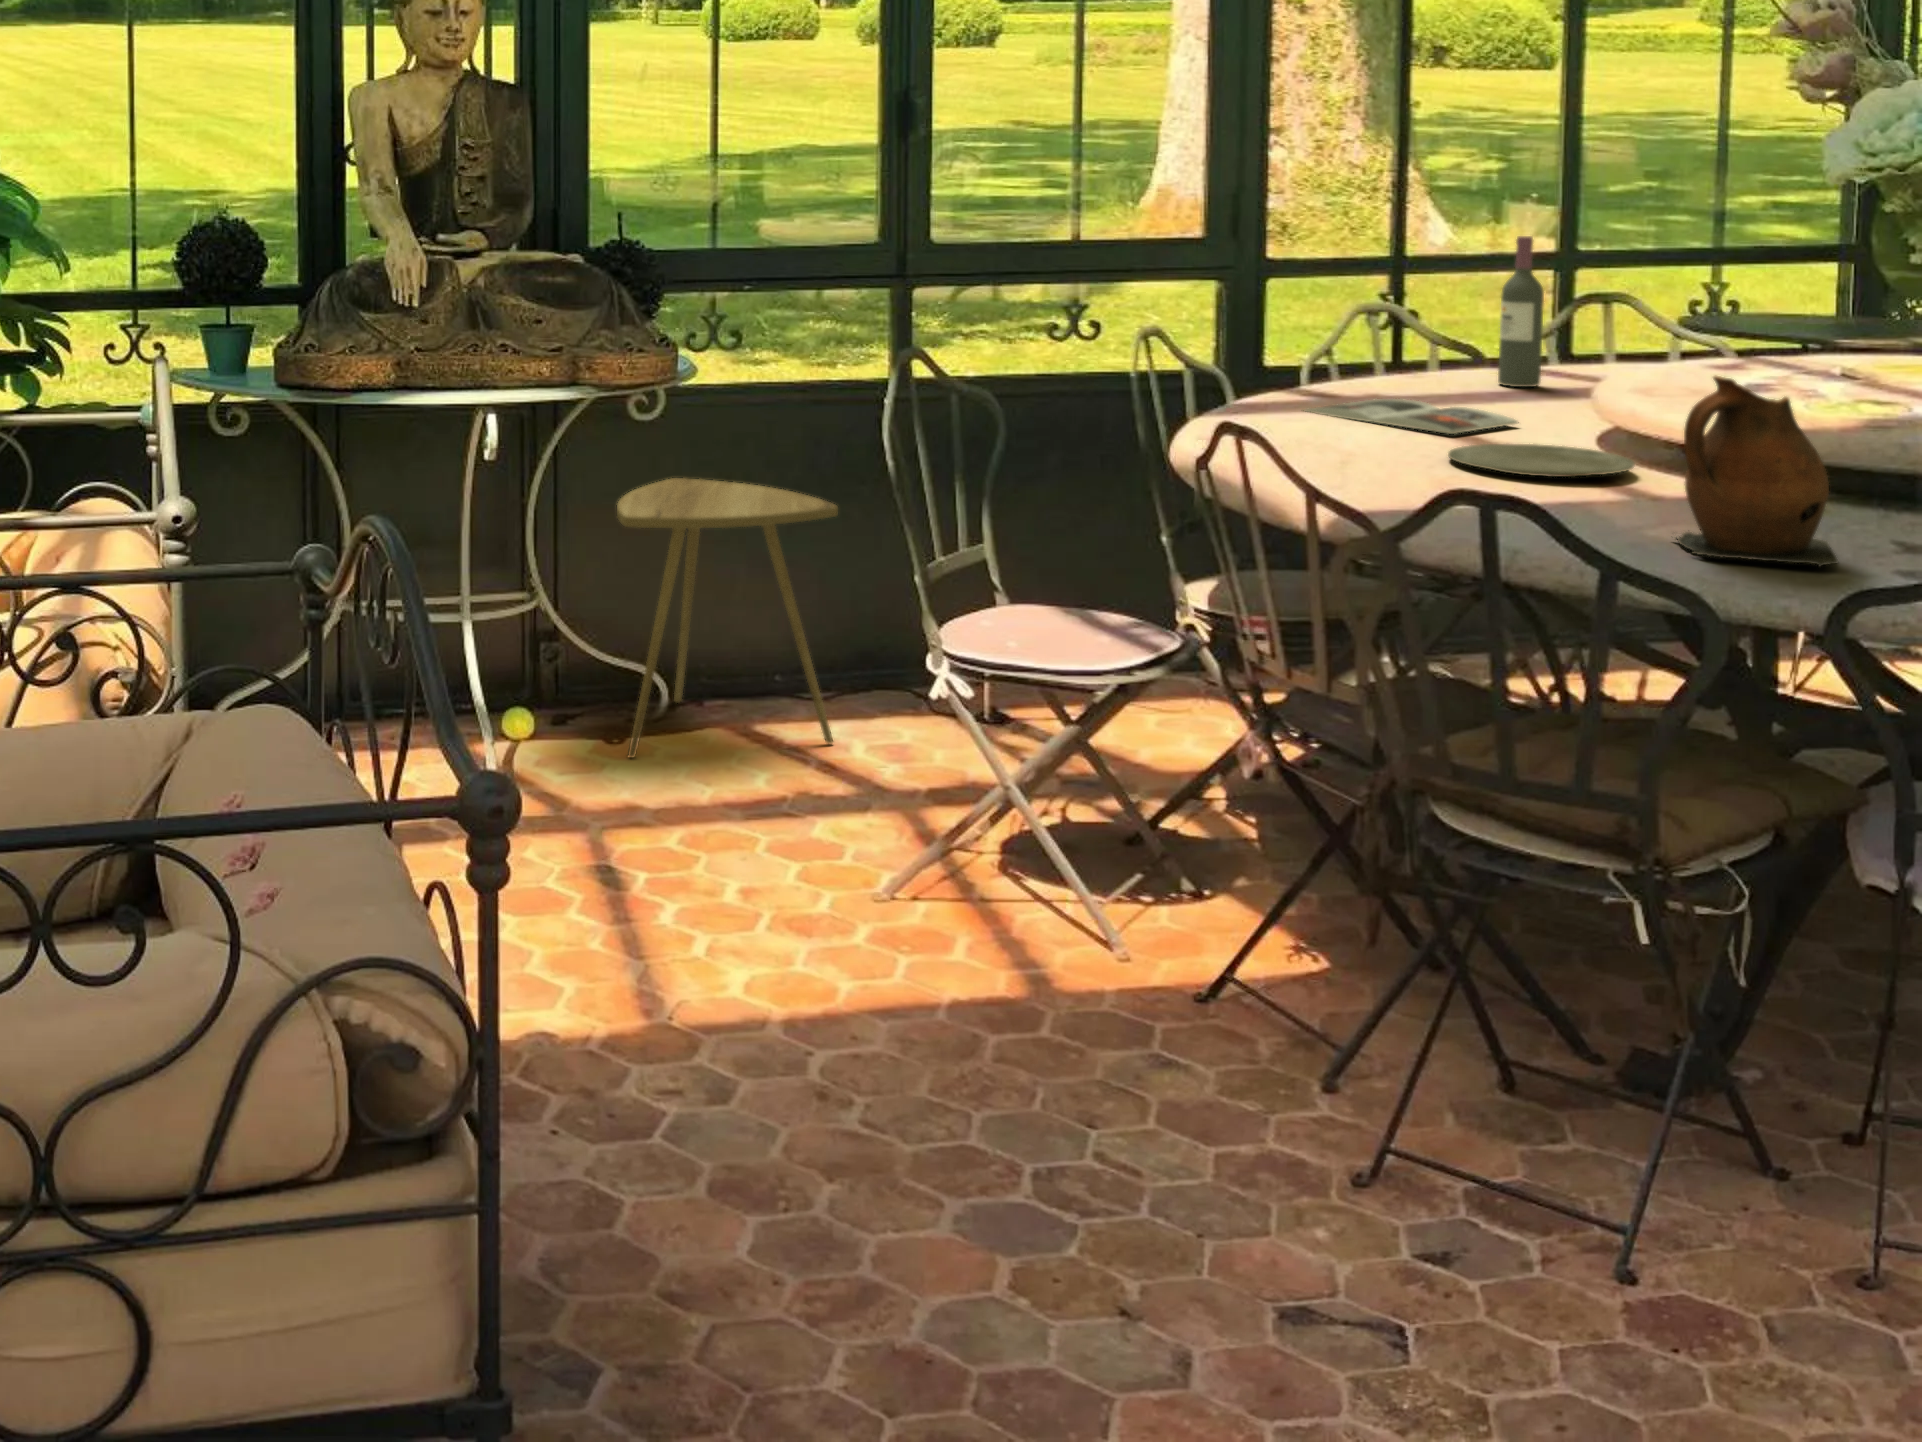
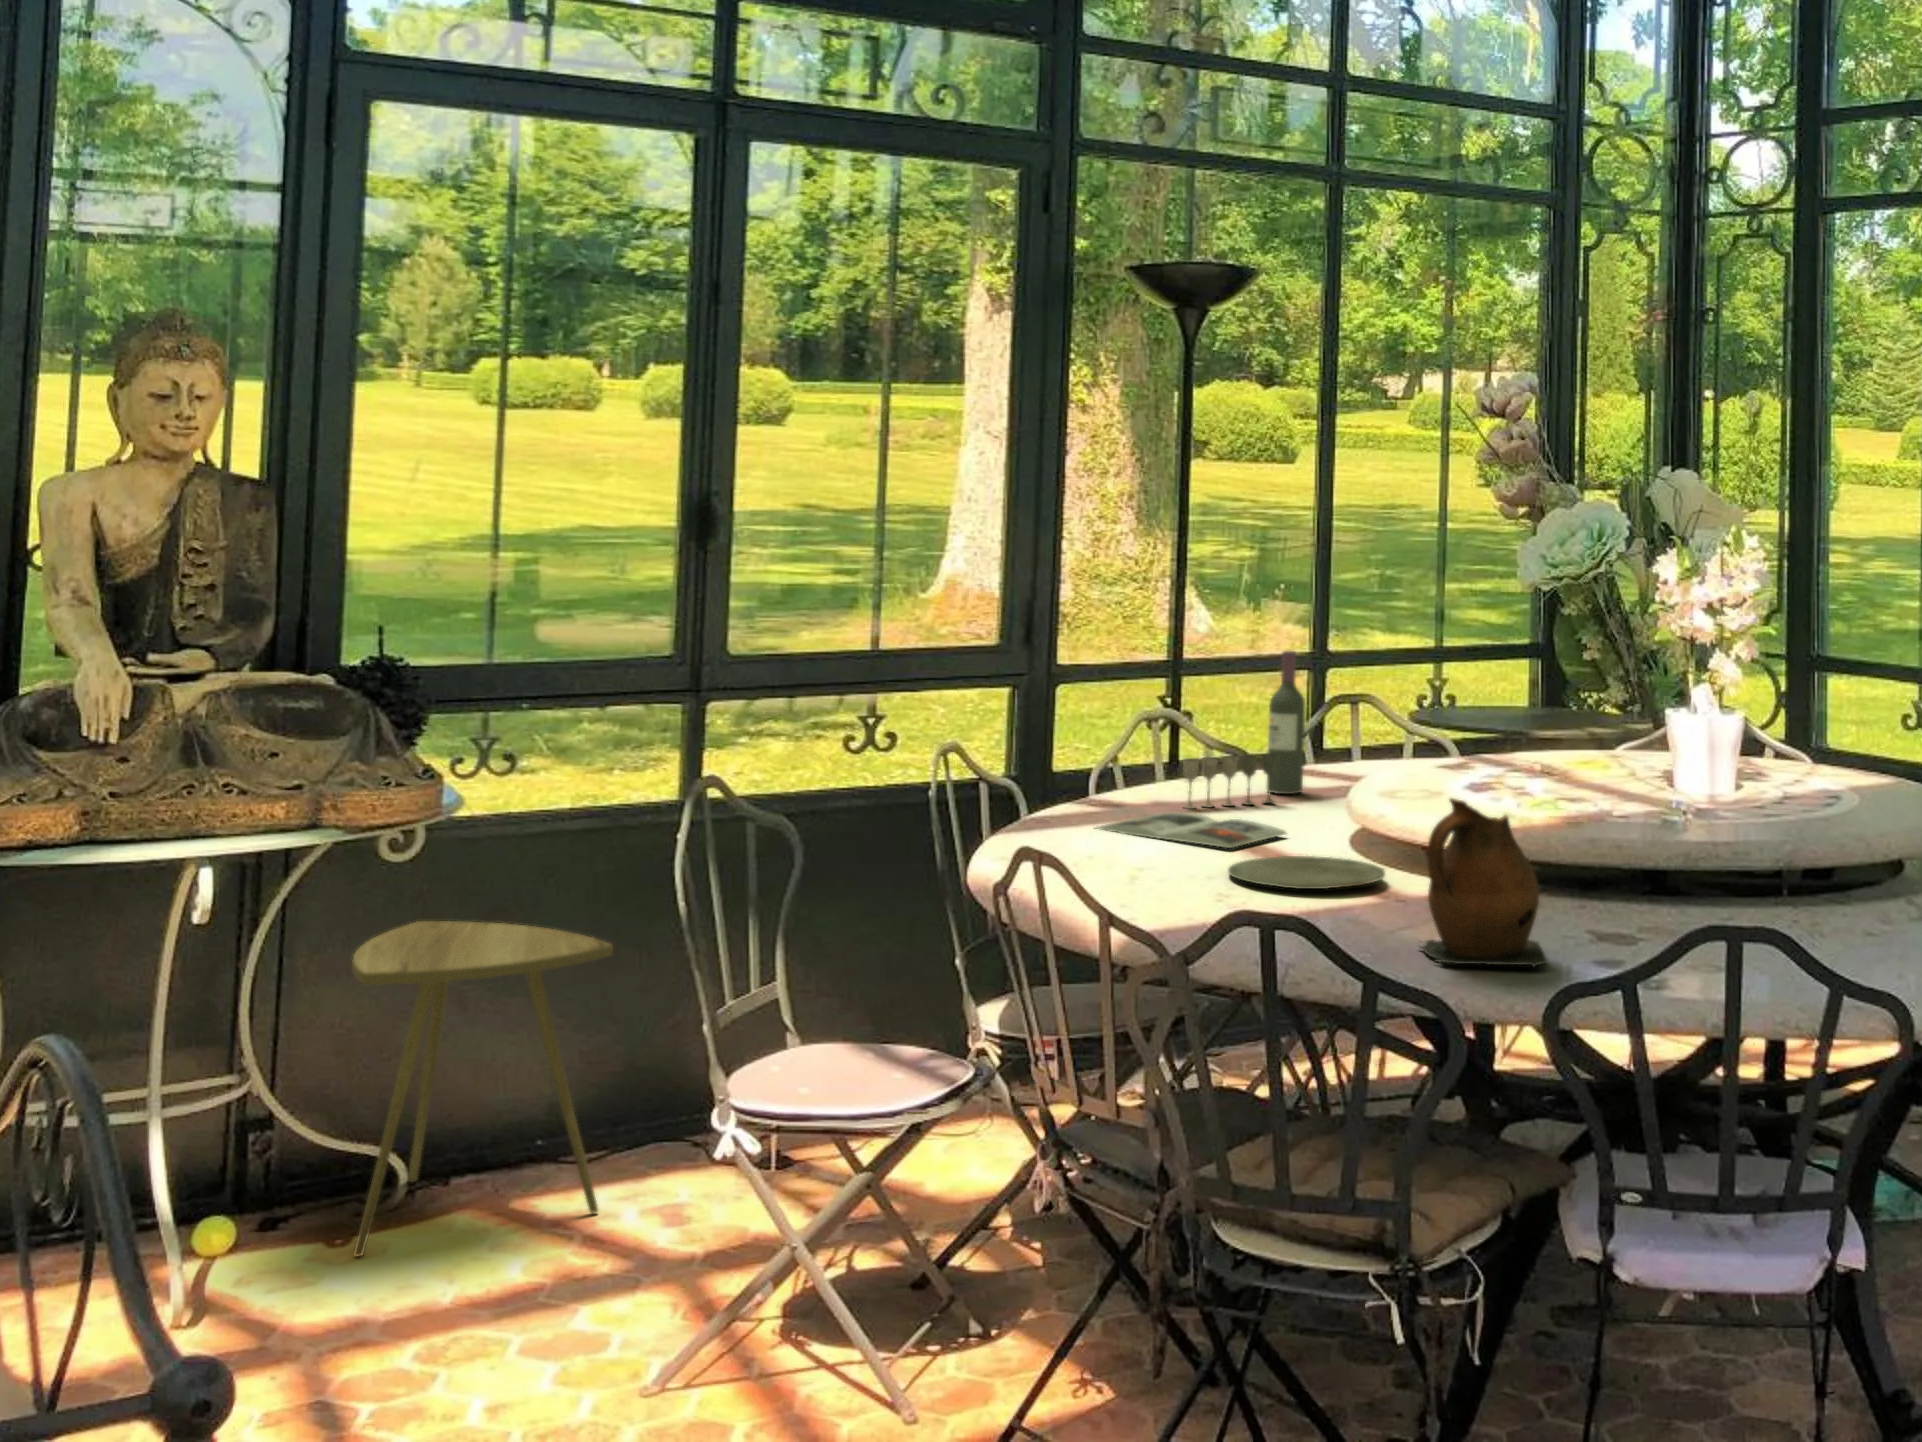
wine glass: none [1401,343,1511,397] -> present [1183,753,1278,809]

